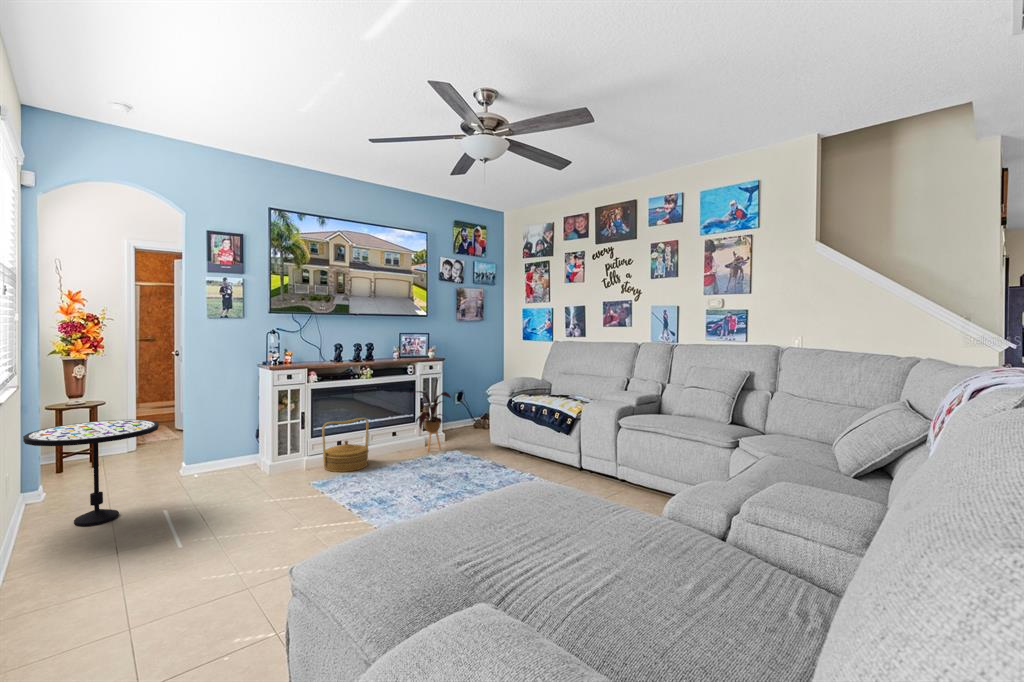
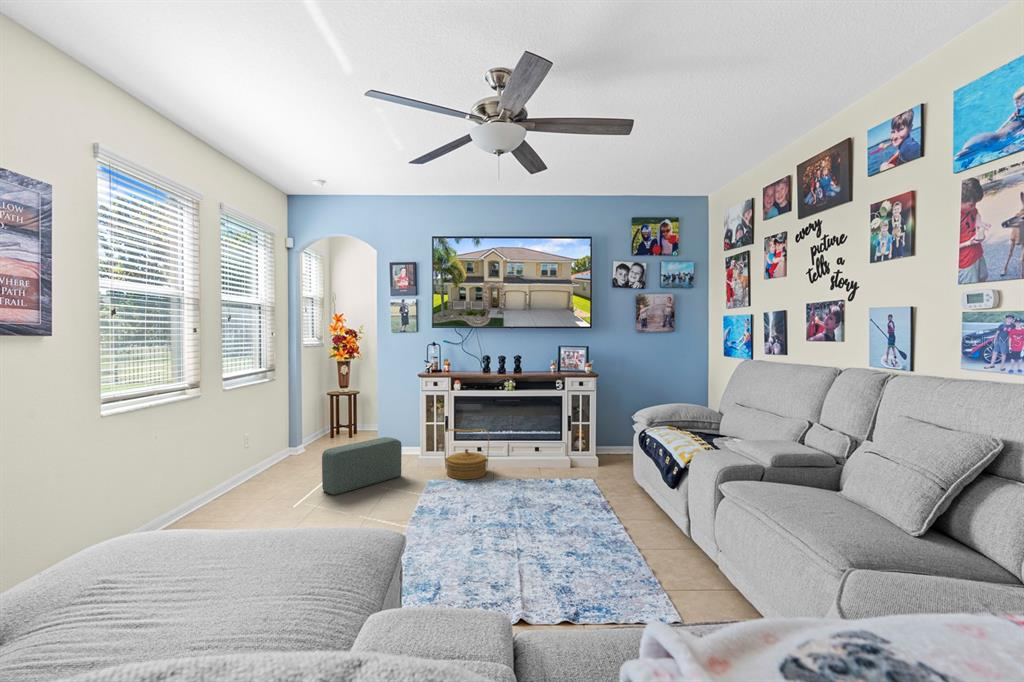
house plant: present [416,378,451,451] -> none [538,395,579,476]
side table: present [23,420,159,526] -> none [237,407,317,480]
pouf: none [210,441,281,514] -> present [322,437,402,495]

